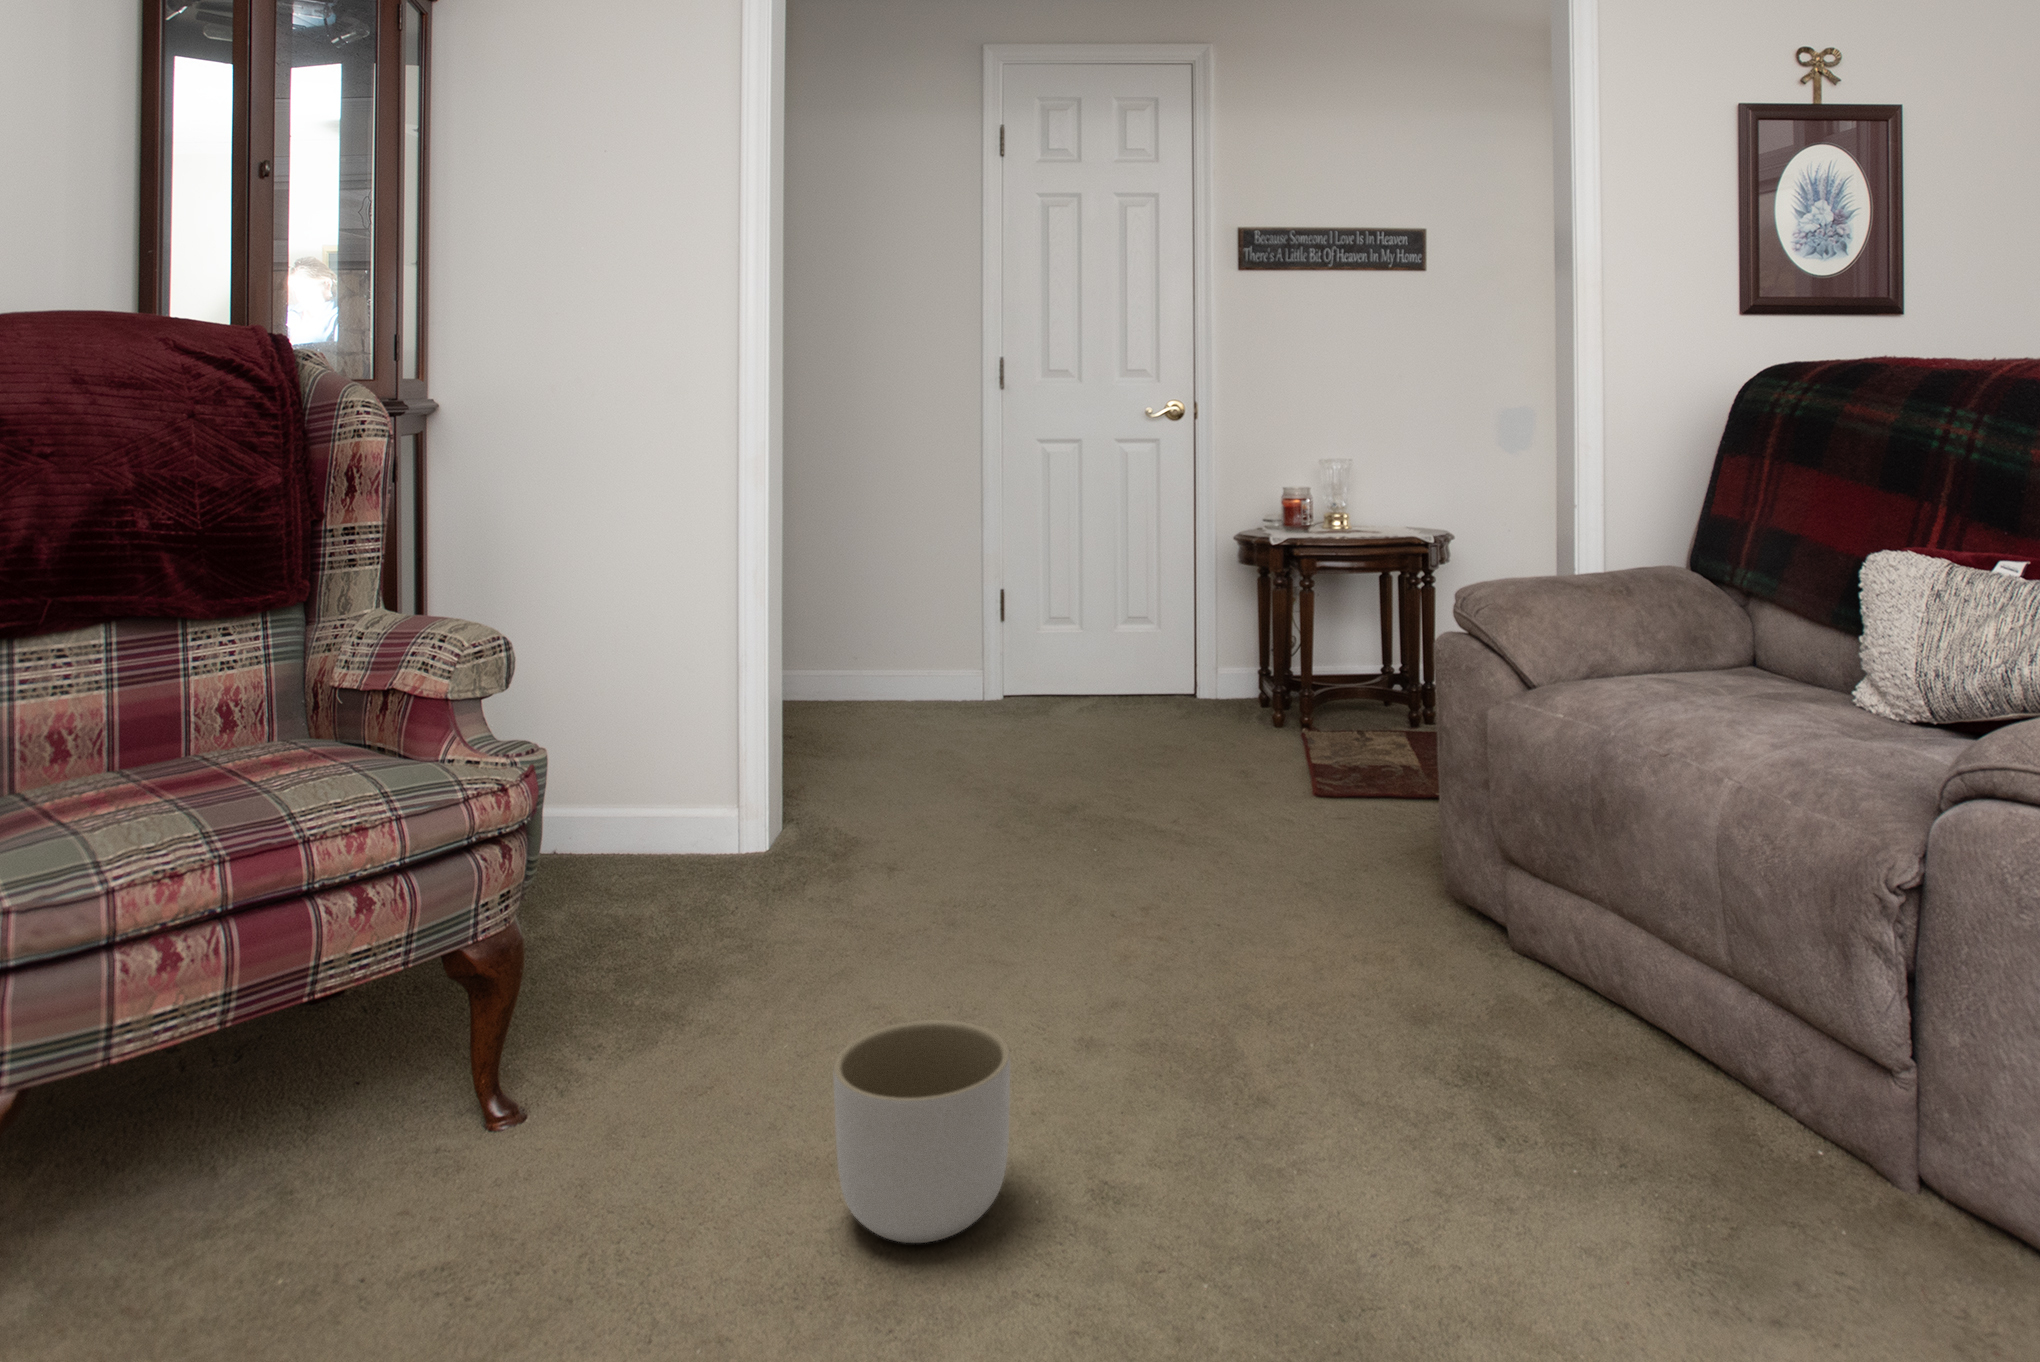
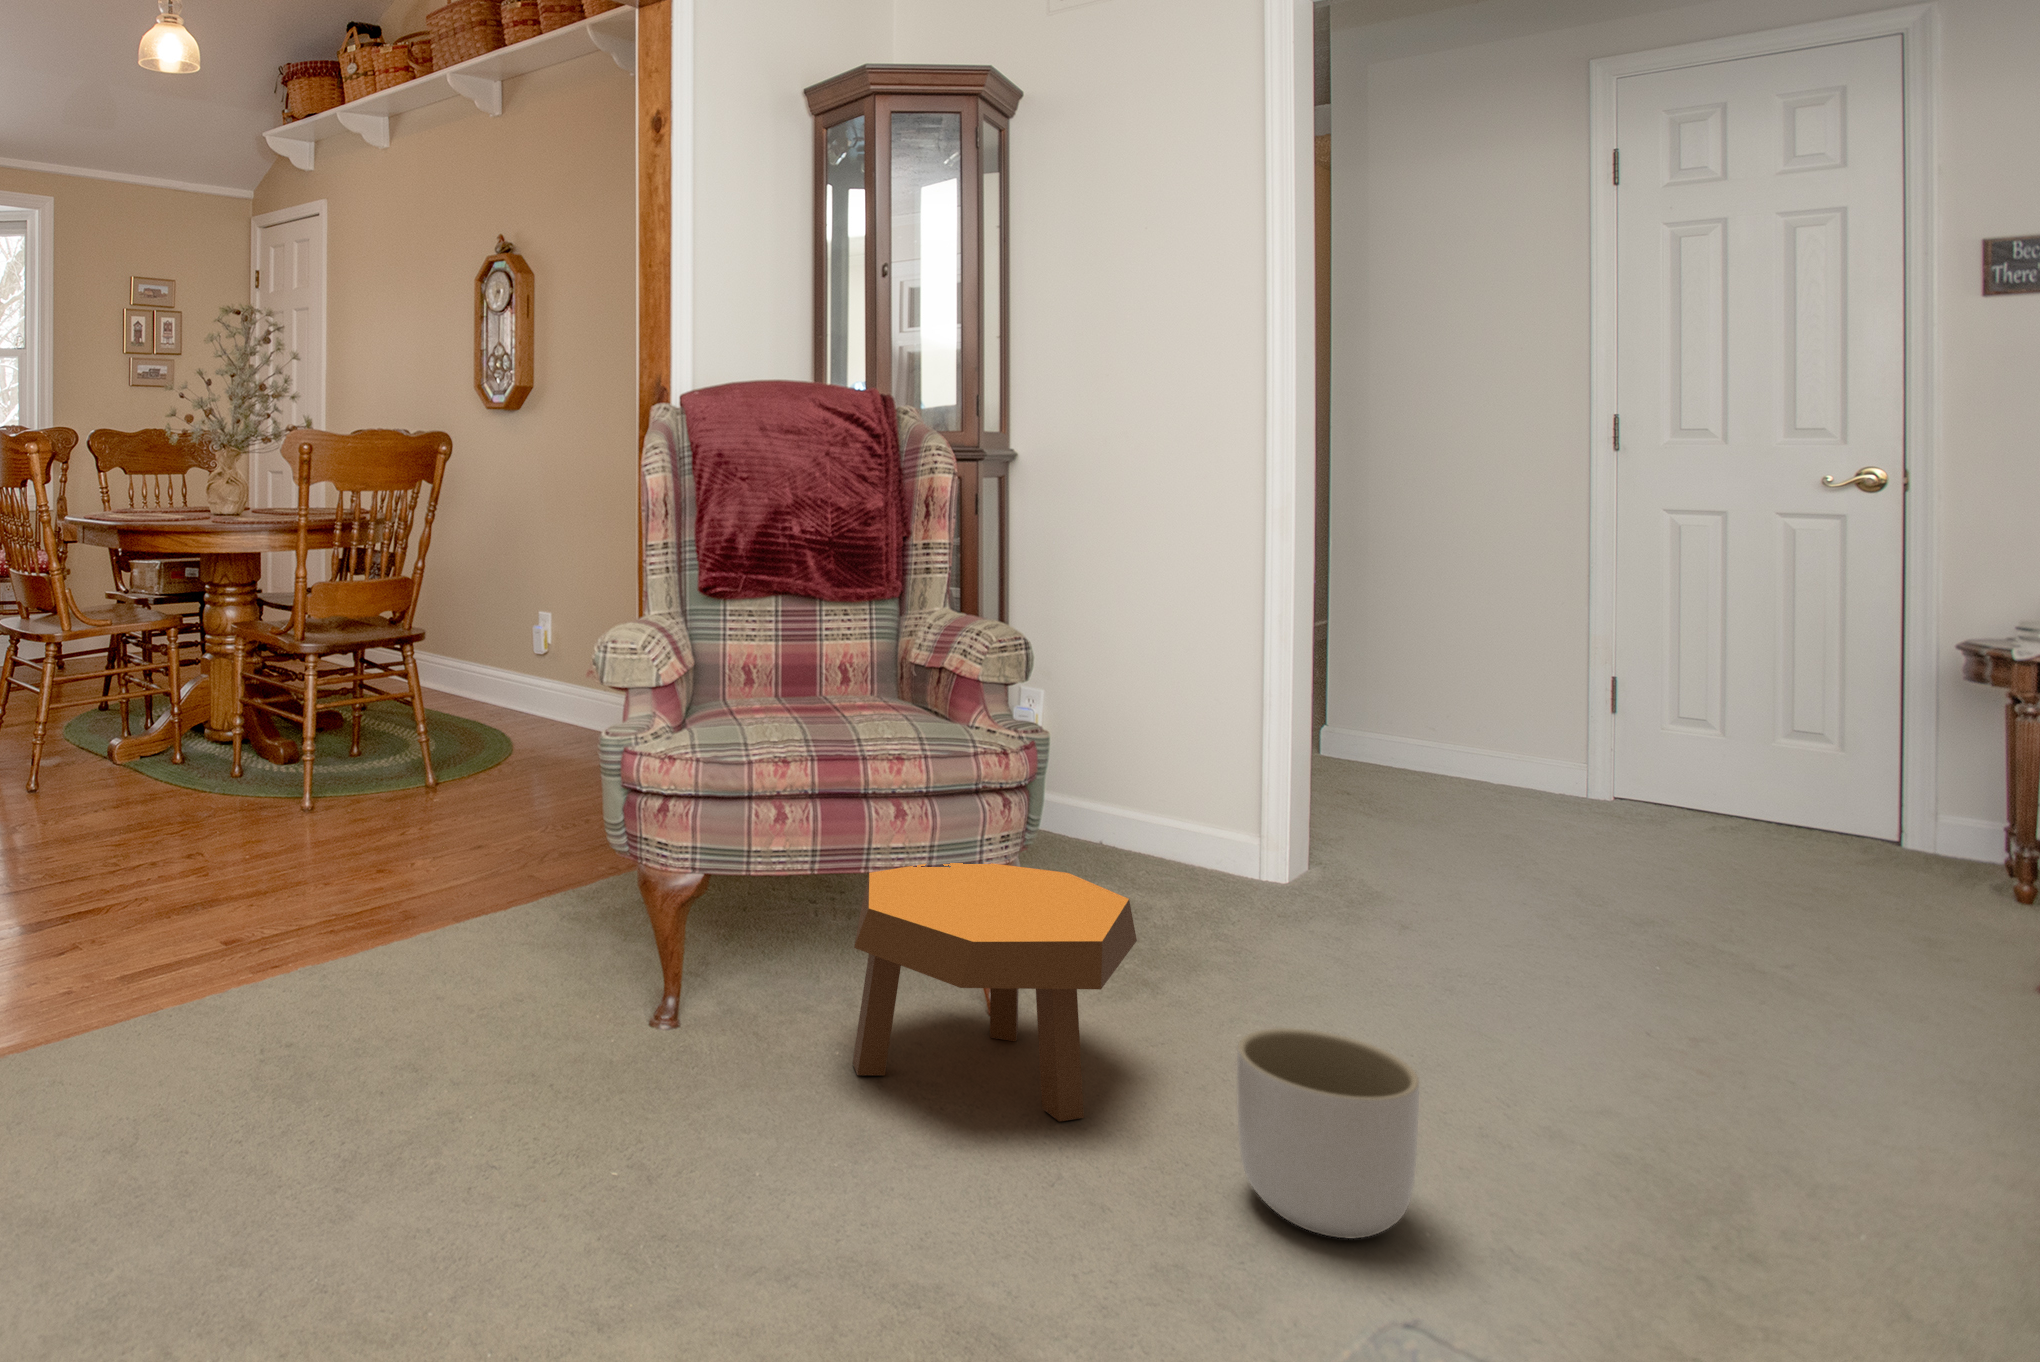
footstool: none [308,917,686,1285] -> present [853,862,1137,1122]

